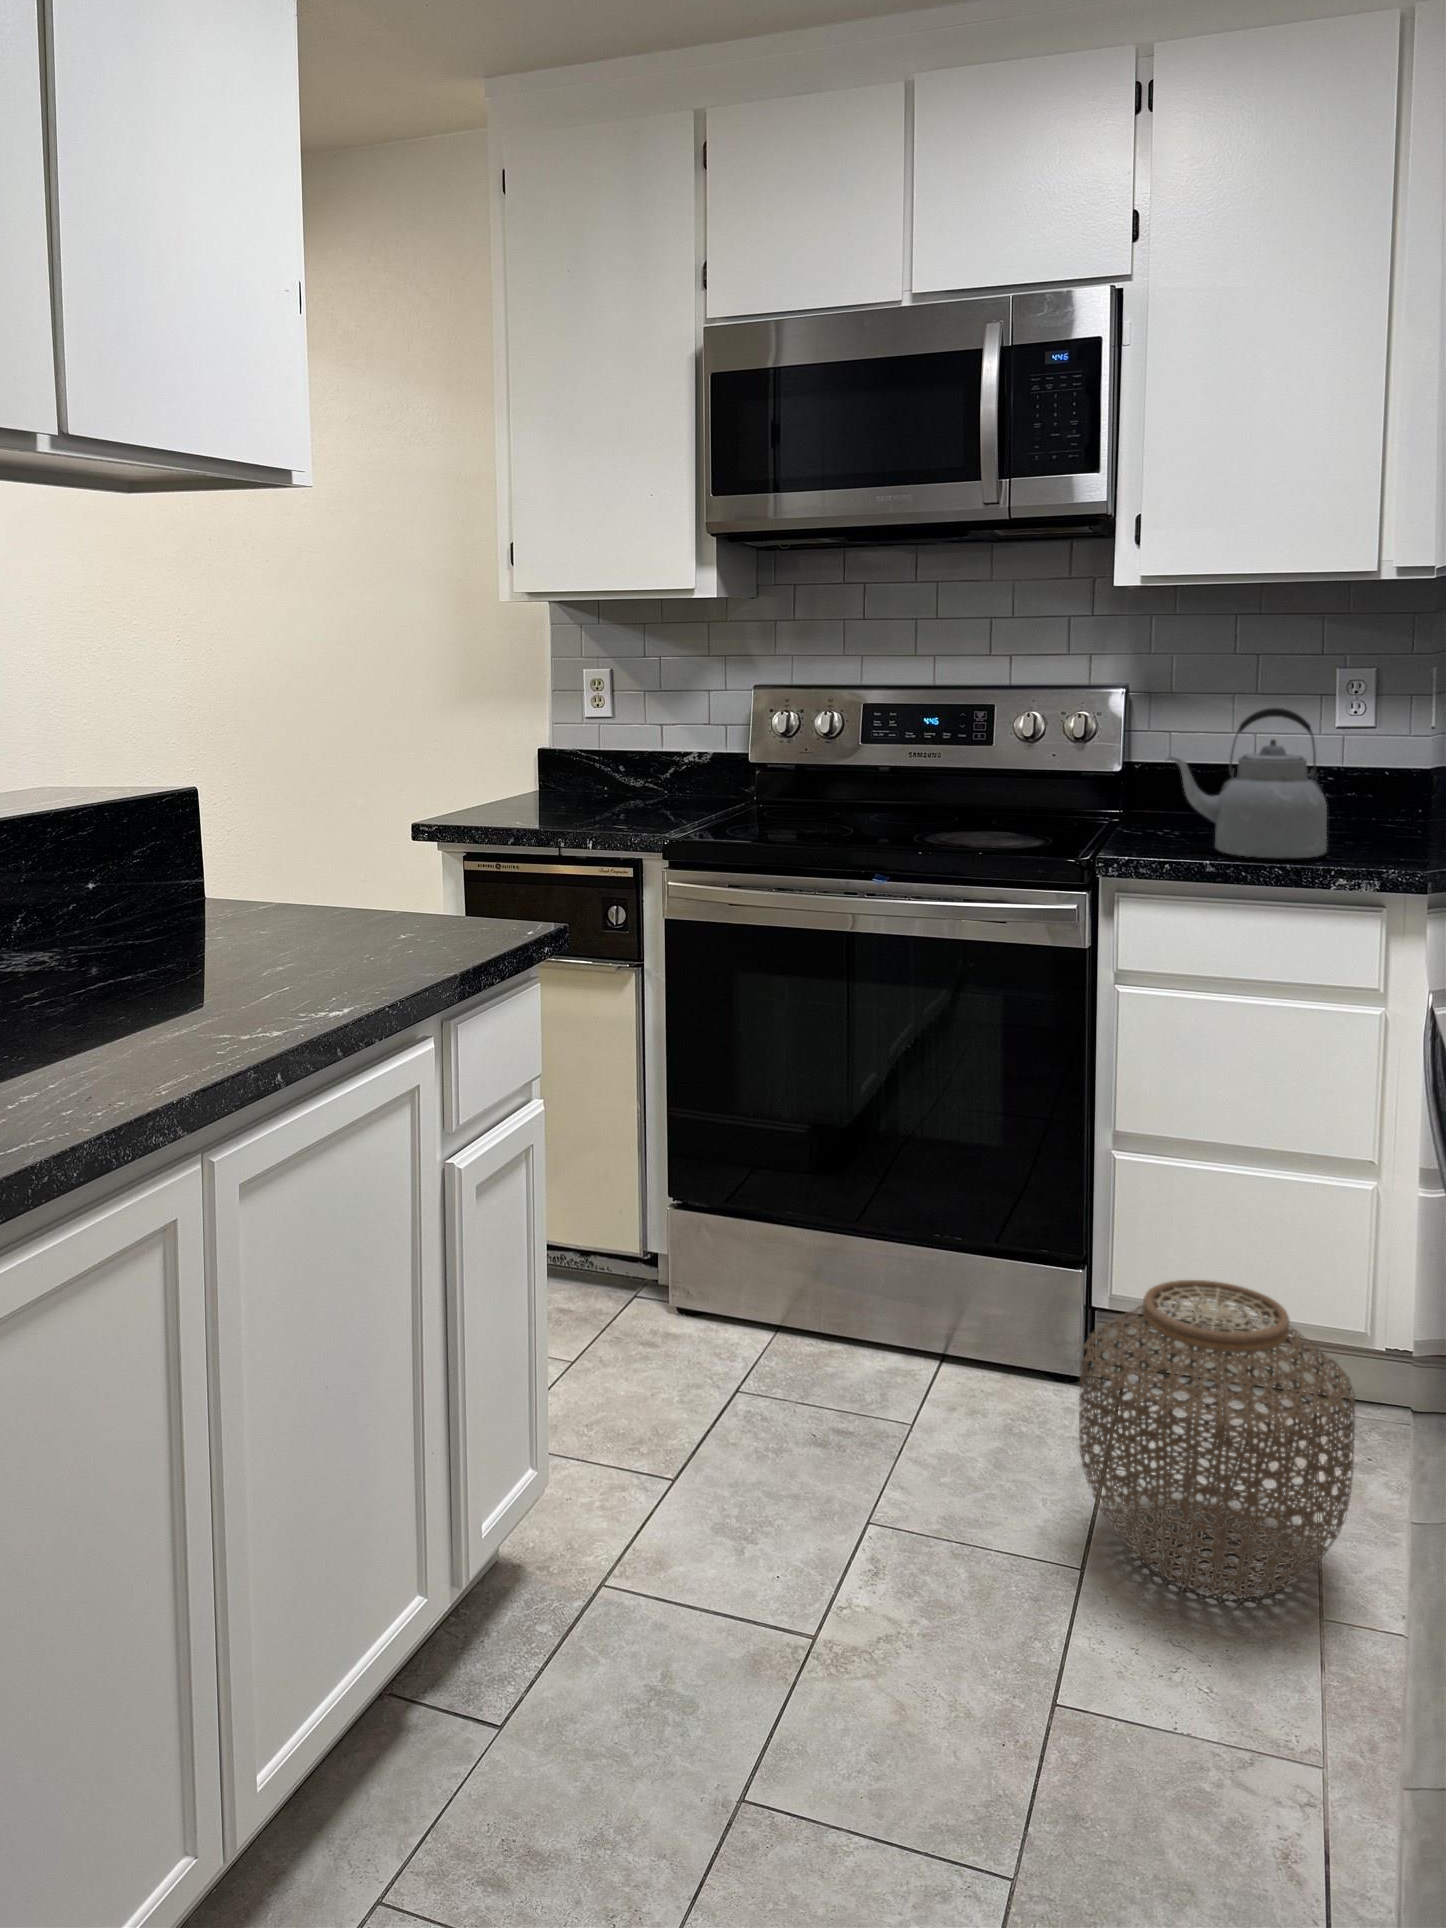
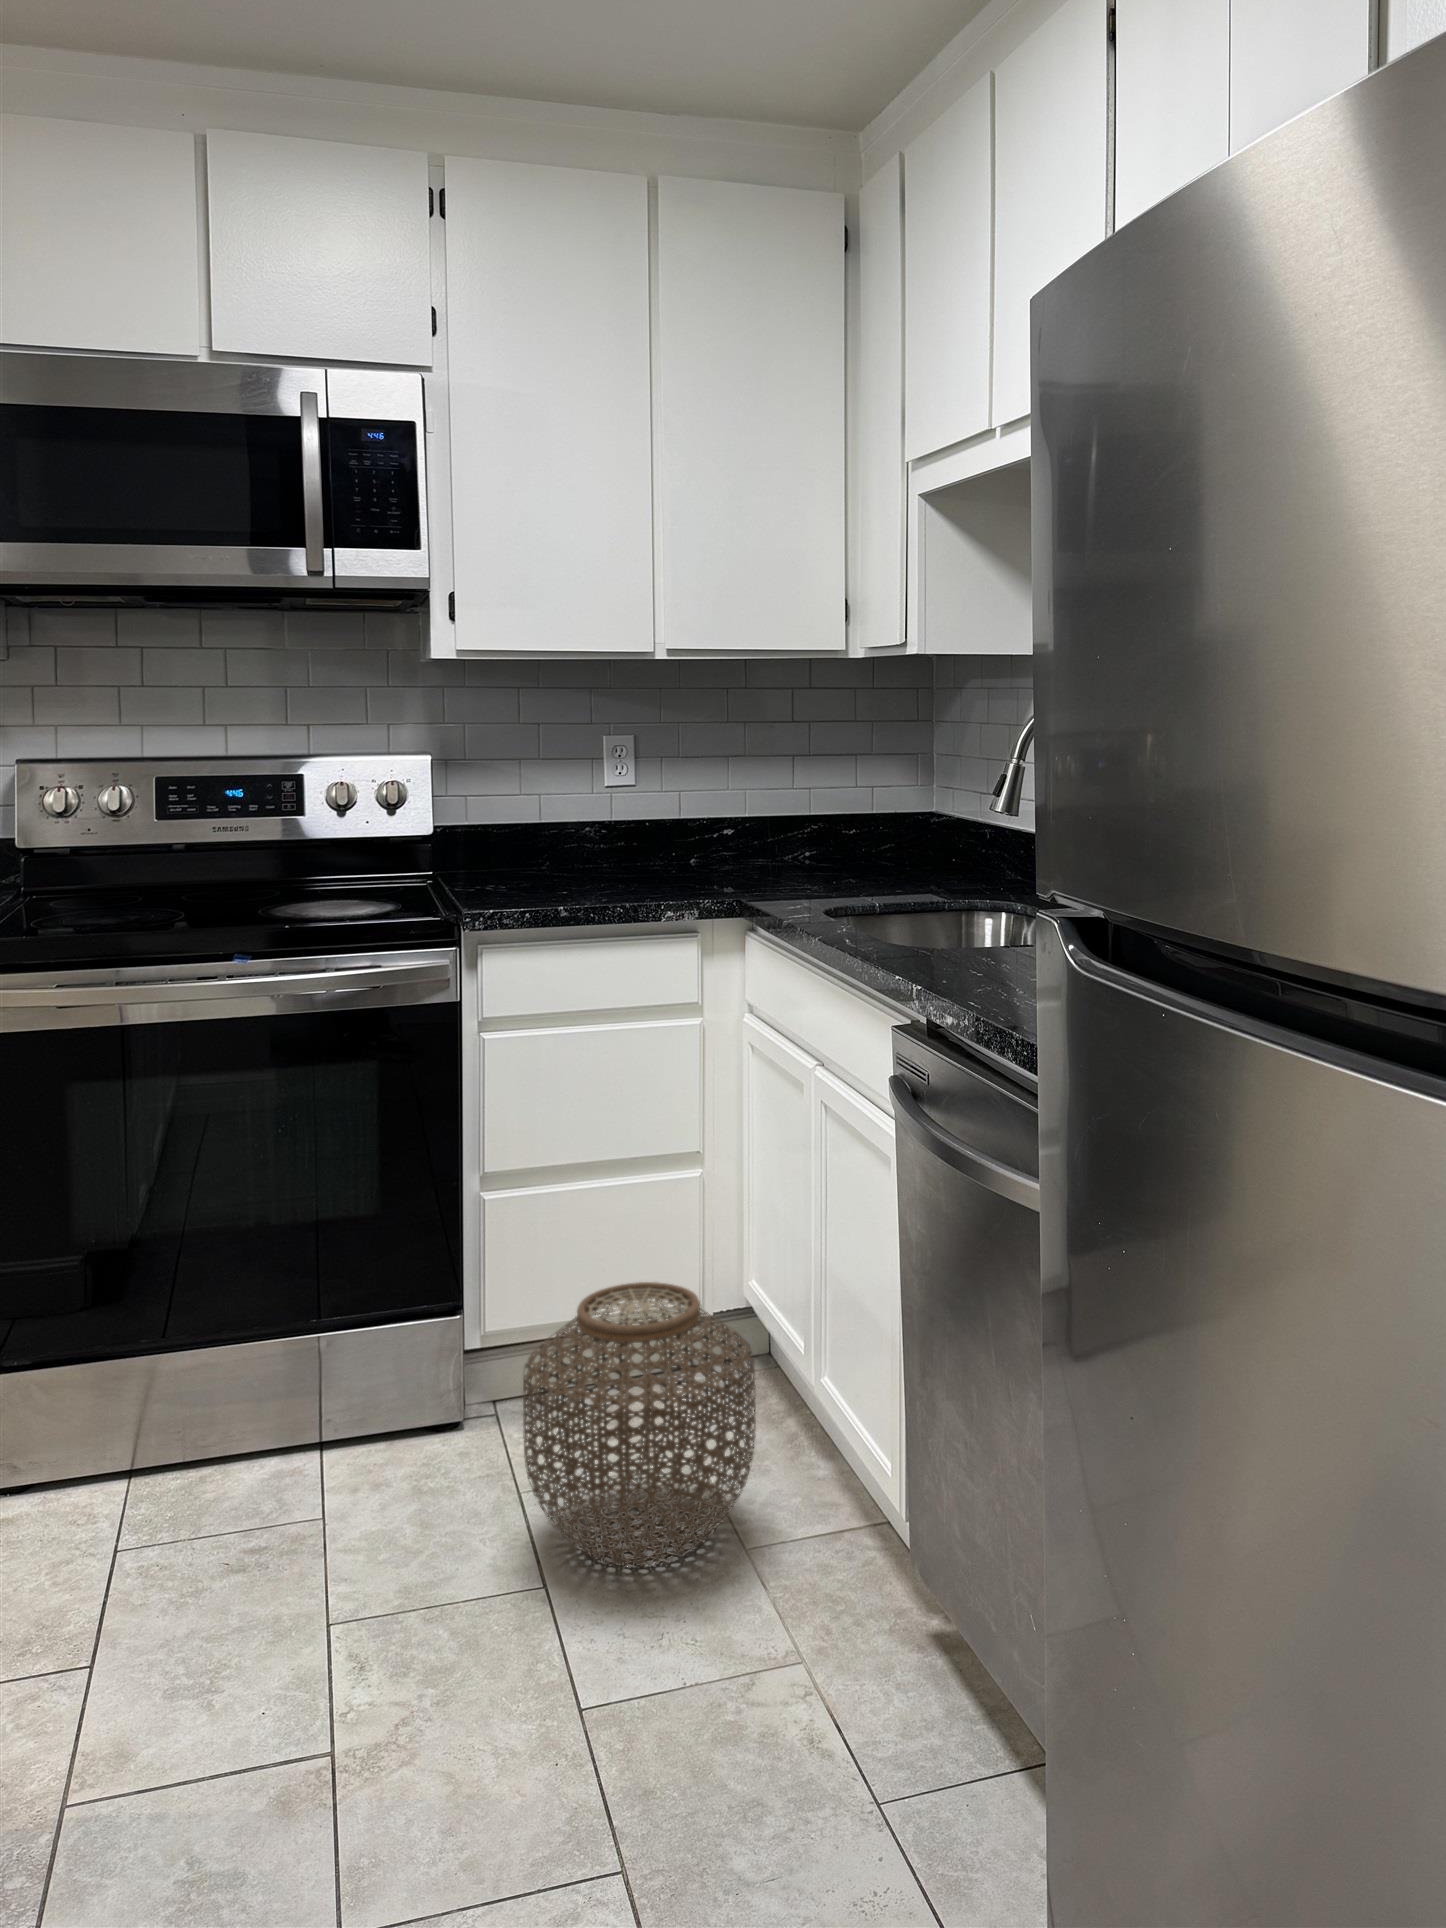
kettle: present [1166,708,1327,859] -> none [499,767,639,902]

